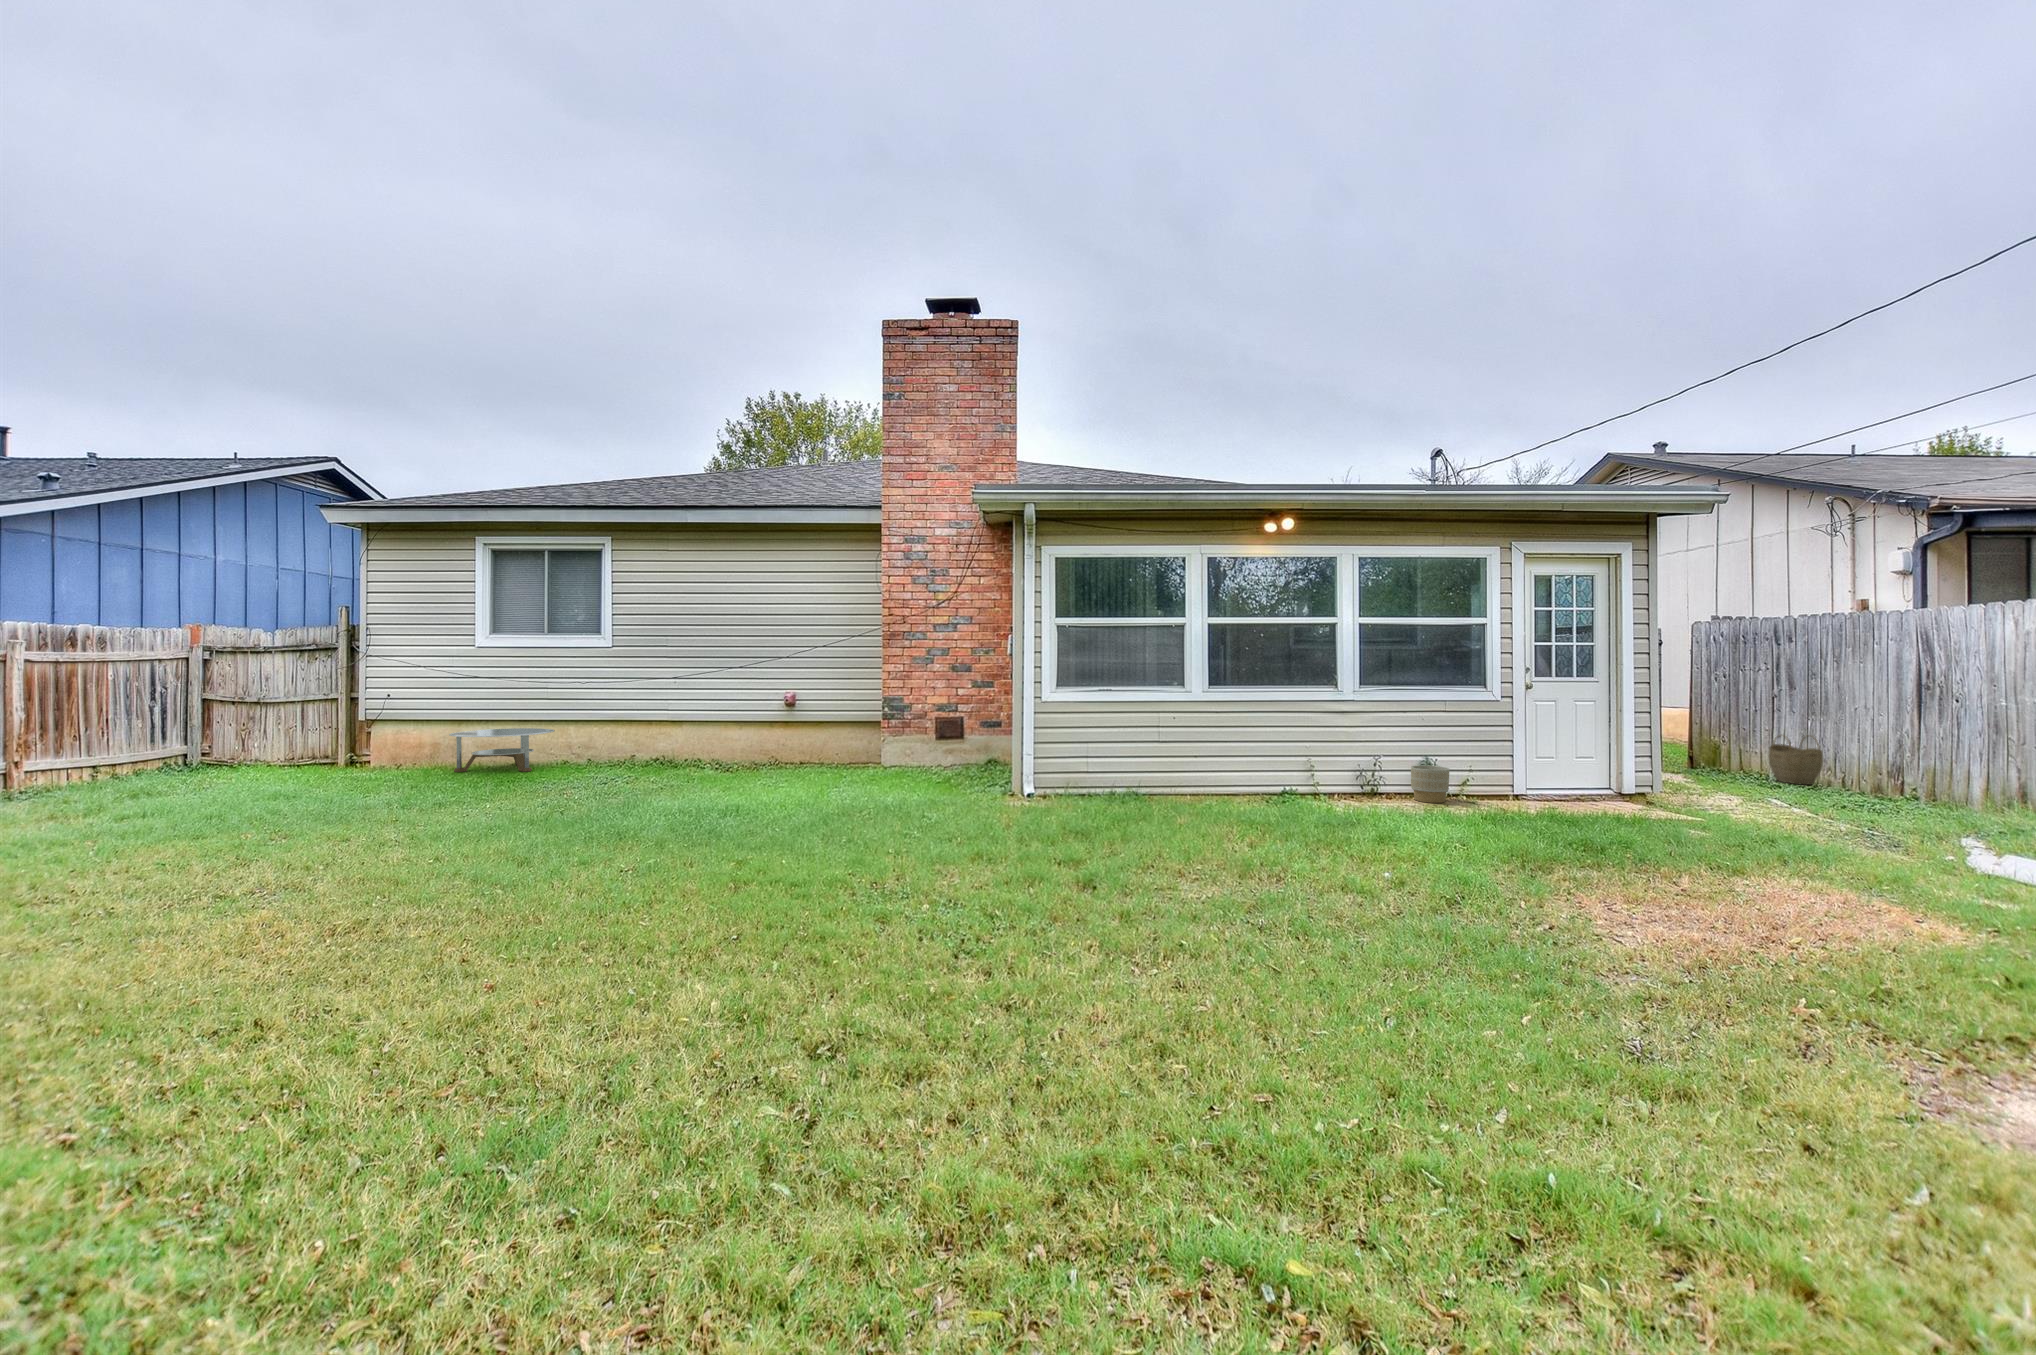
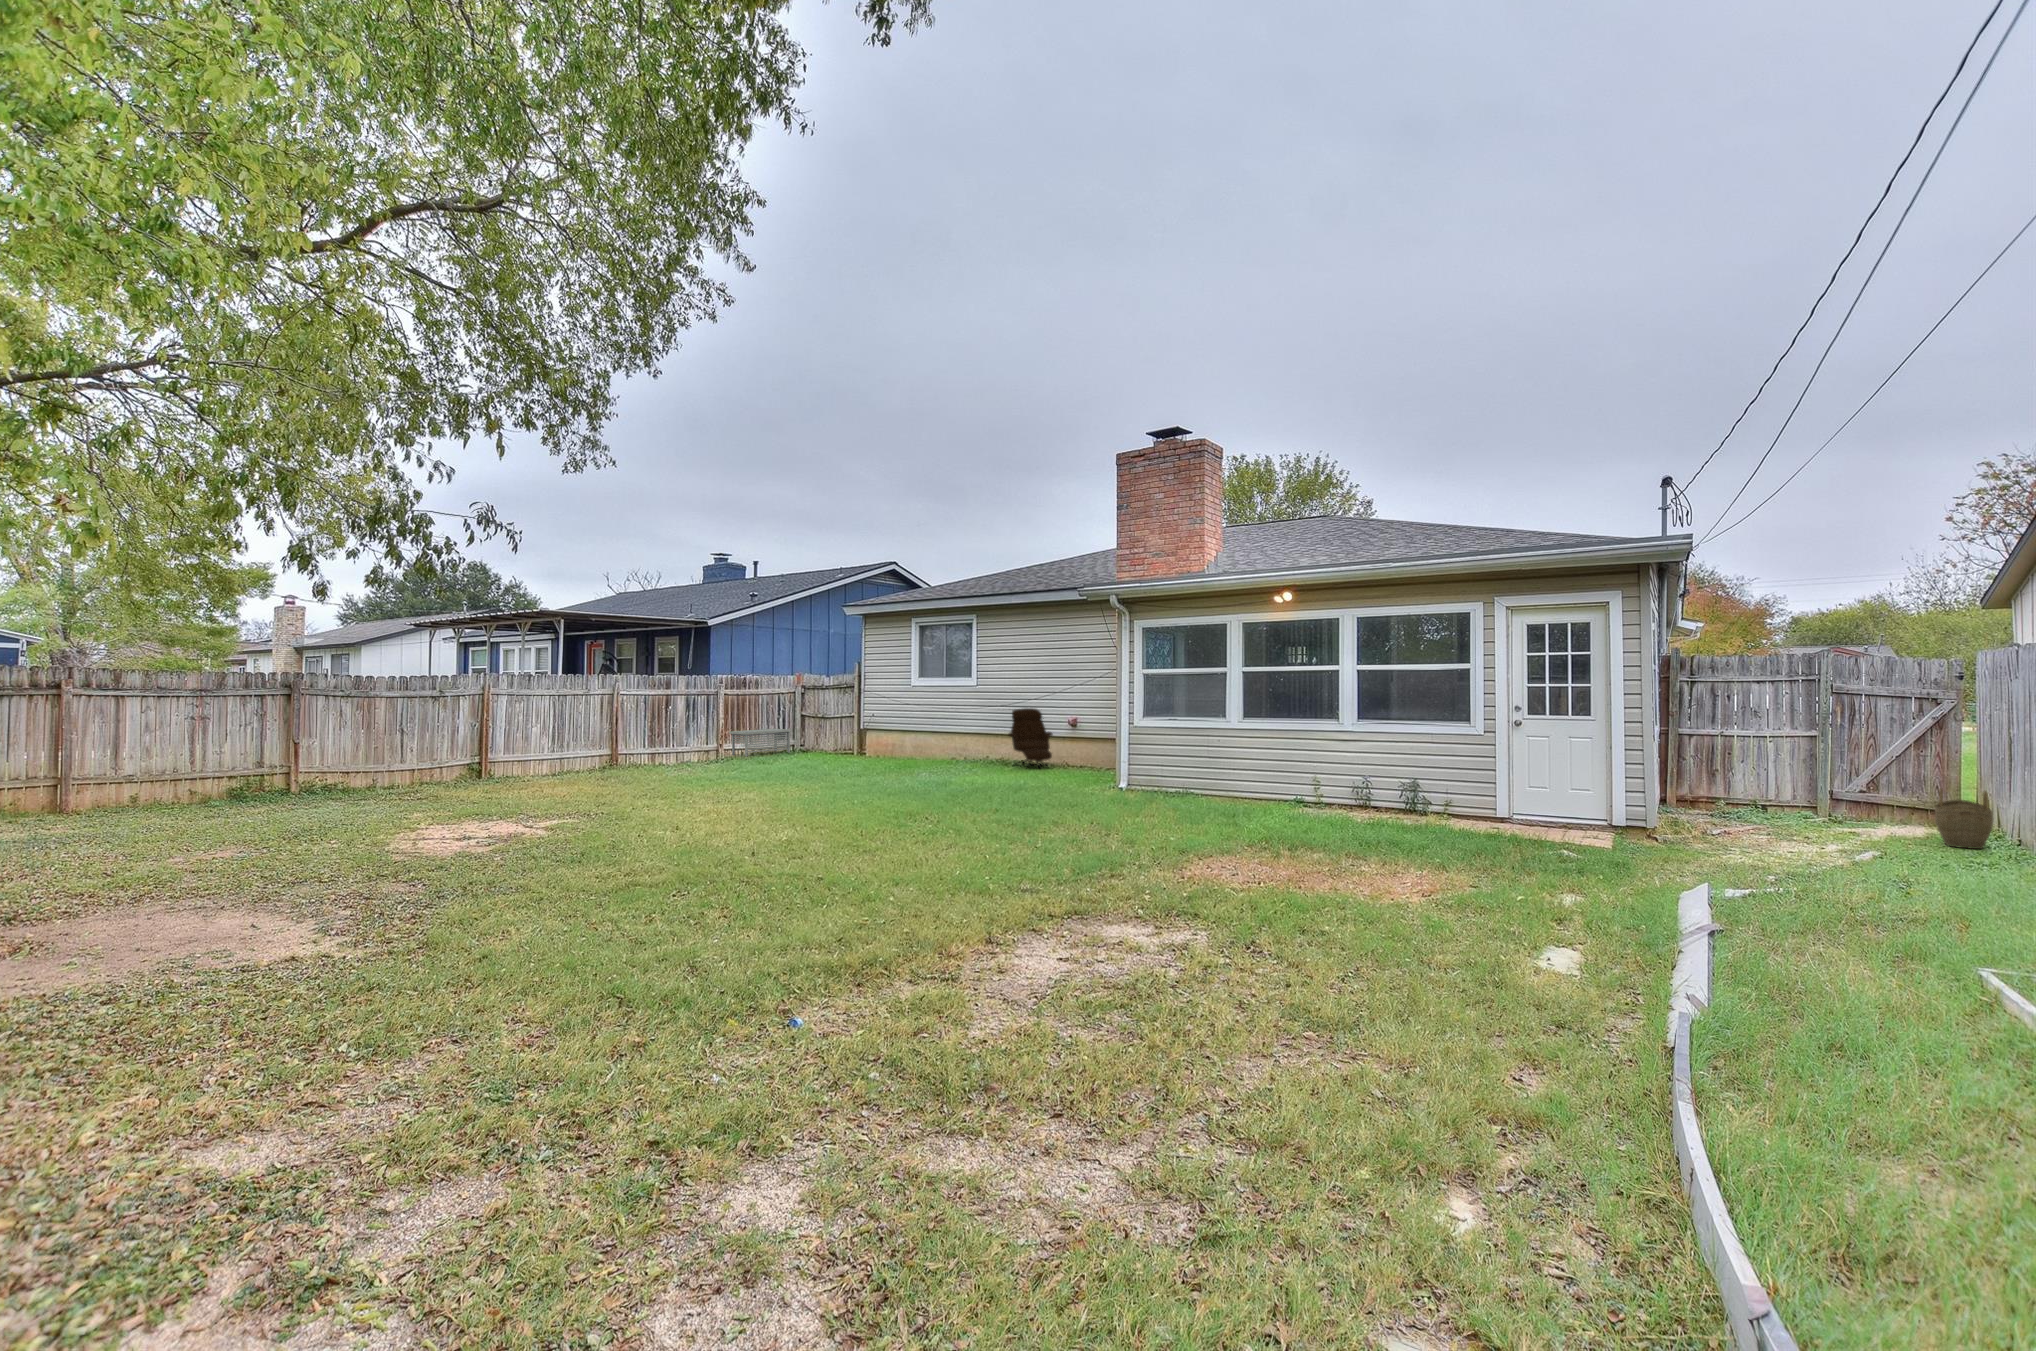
lounge chair: none [726,681,815,772] -> present [1008,708,1053,768]
storage bench: none [24,728,202,789] -> present [729,729,791,756]
round table: present [449,728,555,772] -> none [878,735,930,760]
planter: present [1411,765,1449,803] -> none [1389,788,1421,819]

